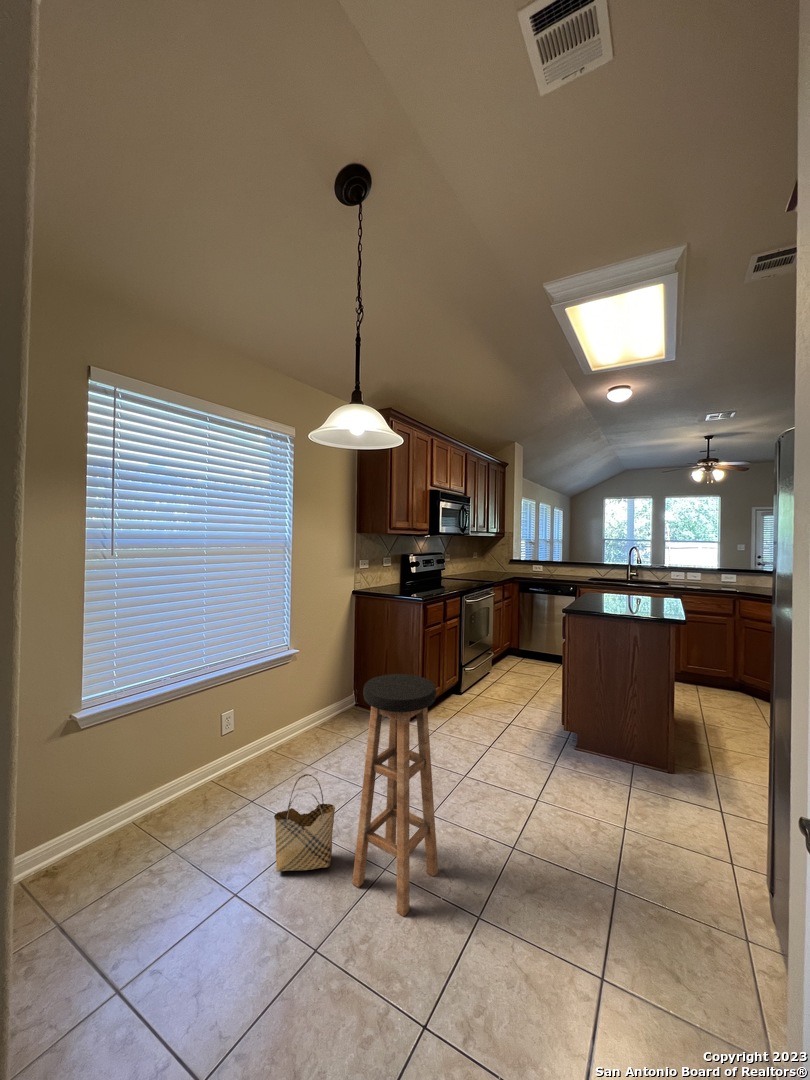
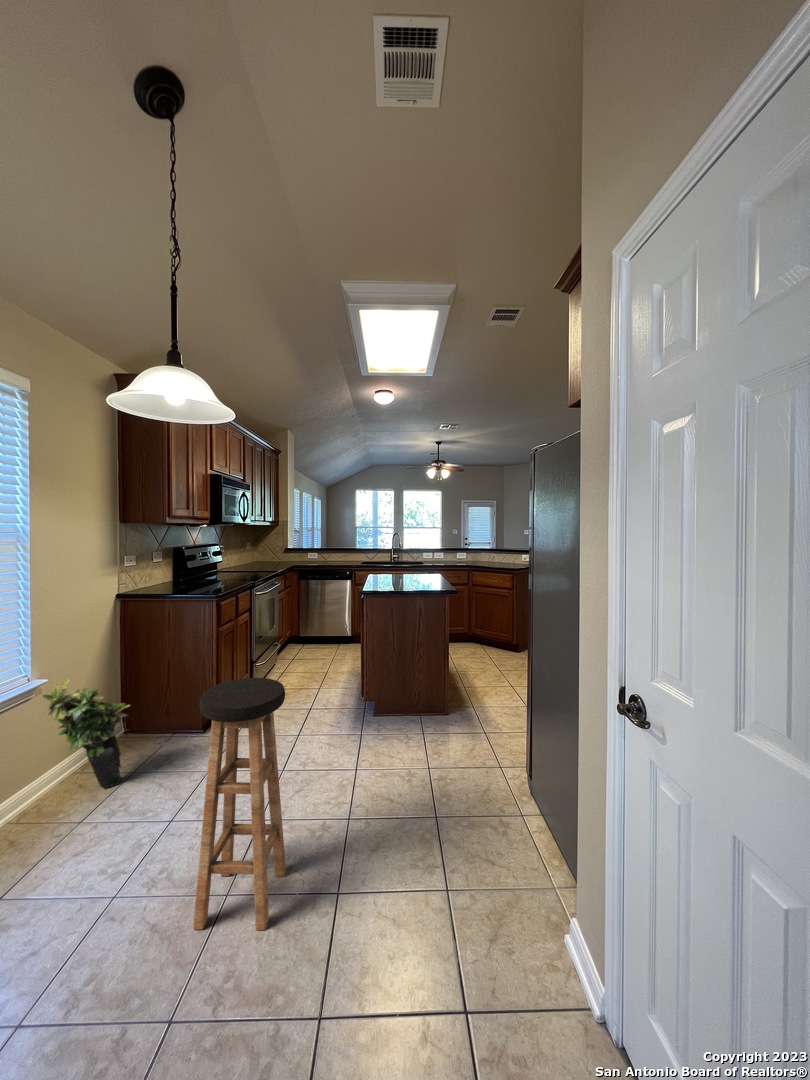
potted plant: none [294,651,350,744] -> present [41,679,130,788]
woven basket: present [274,774,335,872] -> none [68,830,158,971]

